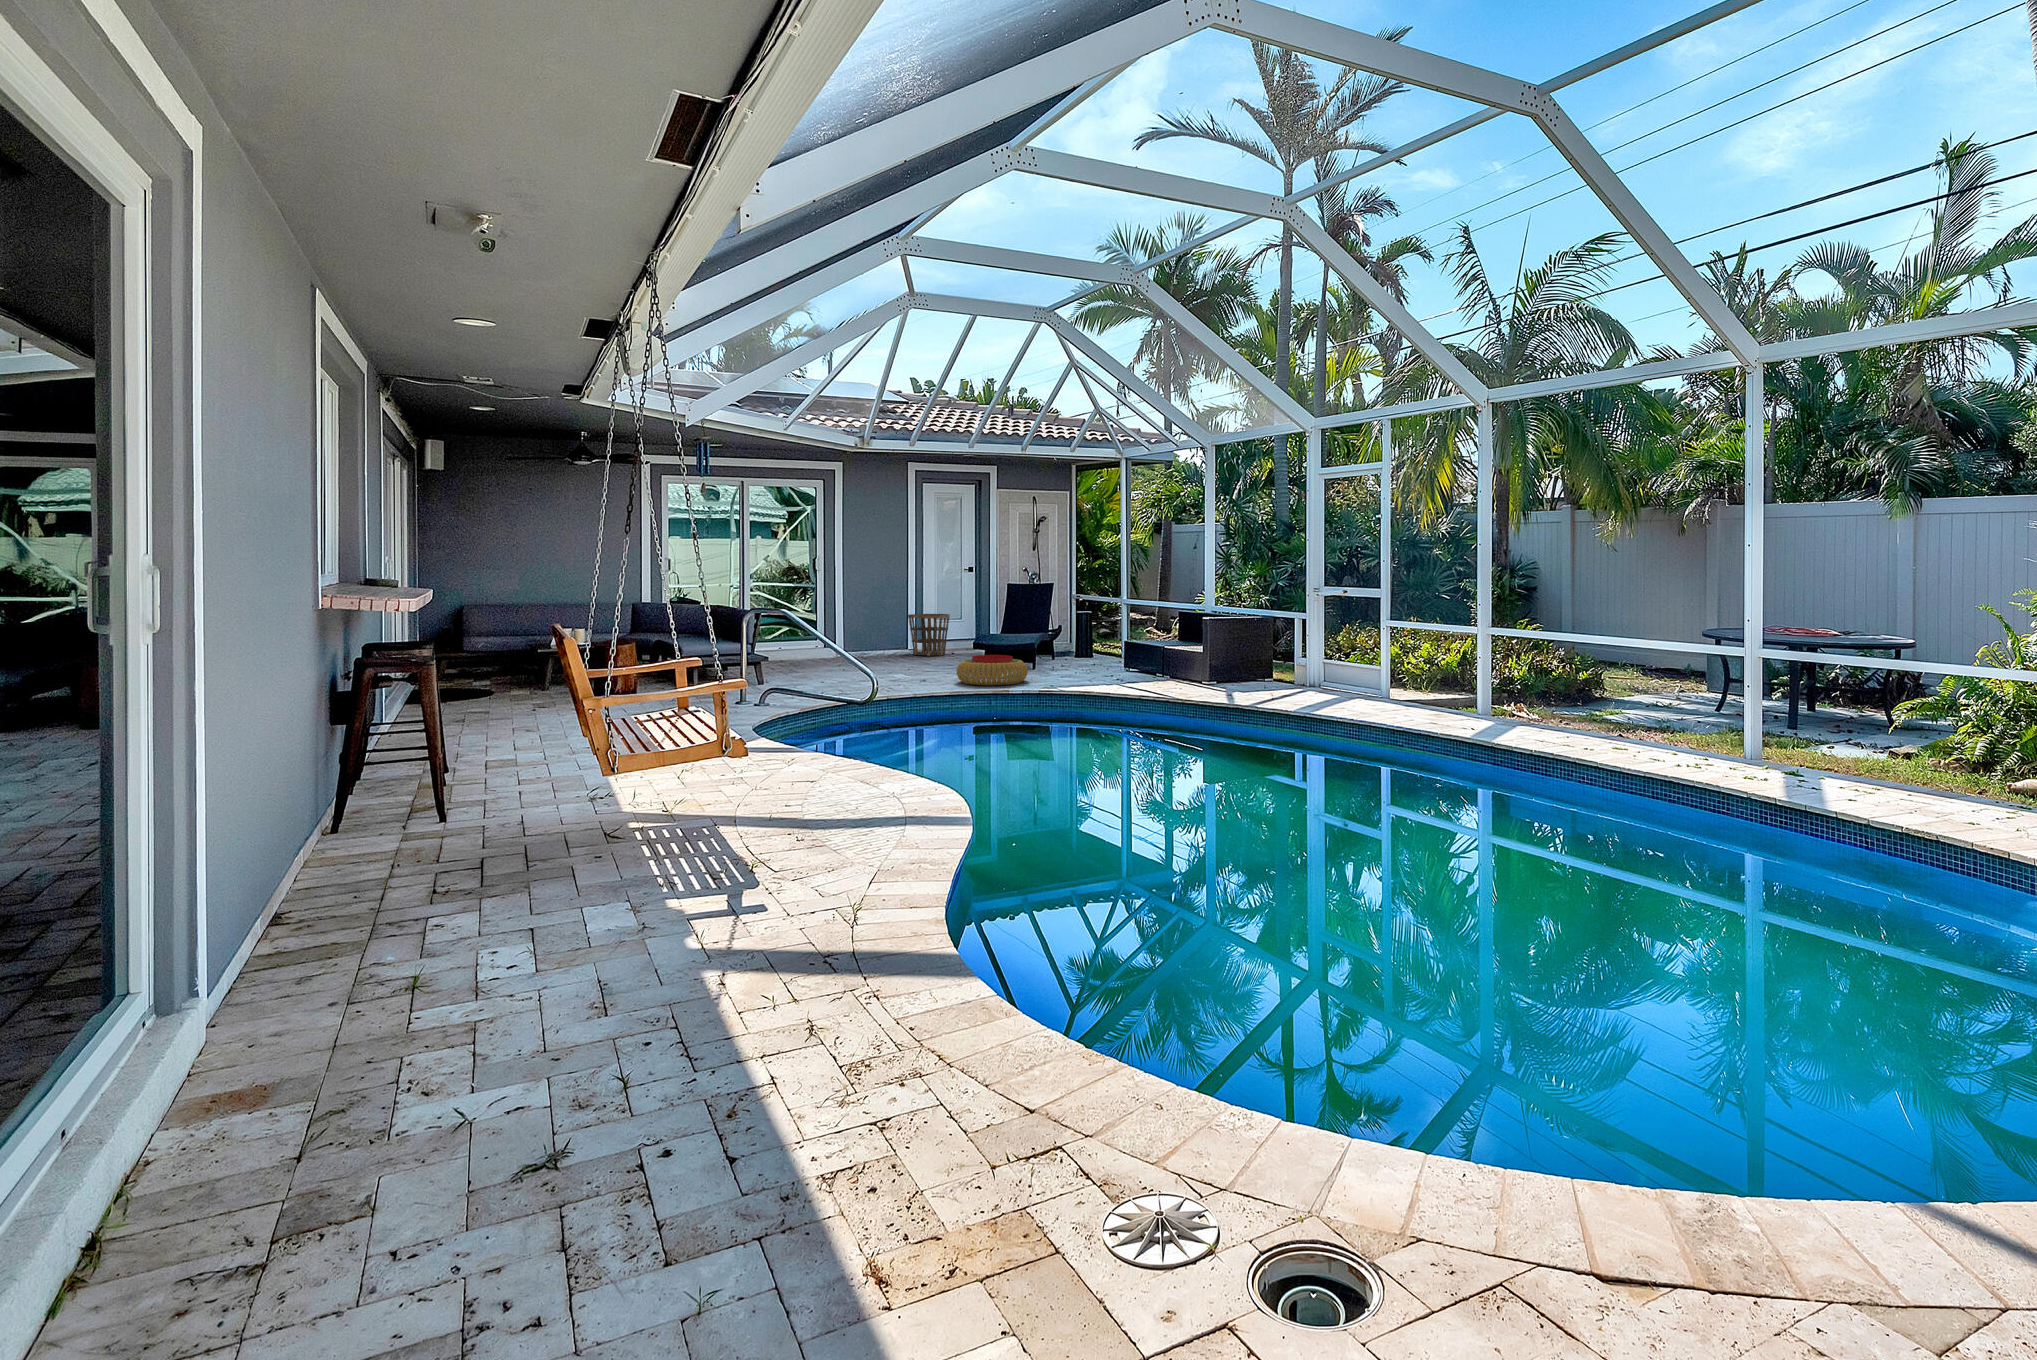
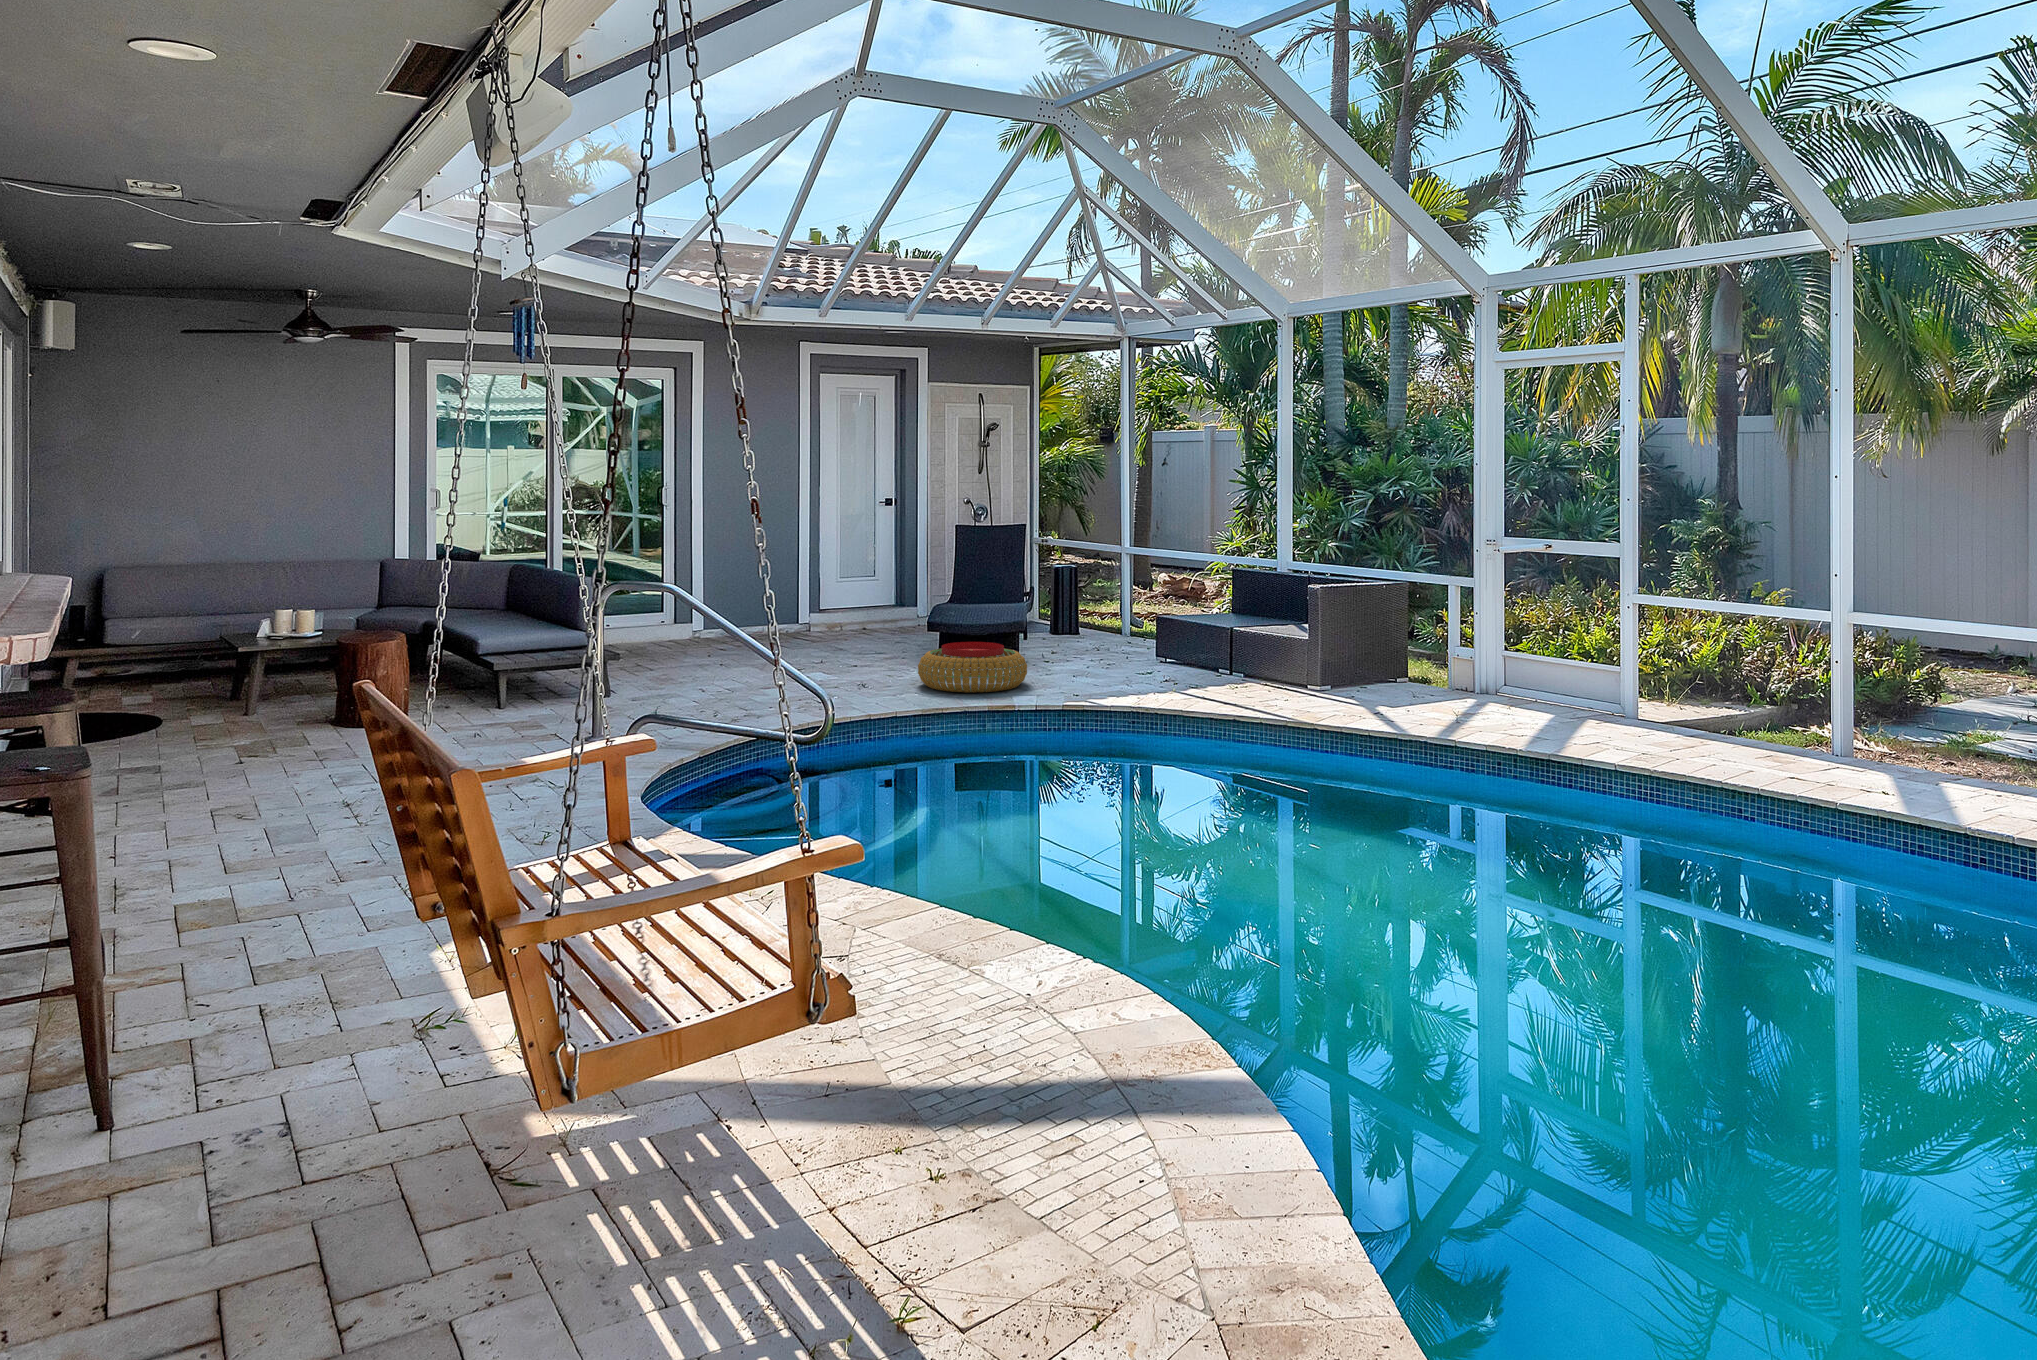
basket: present [908,614,950,656] -> none [804,569,866,633]

